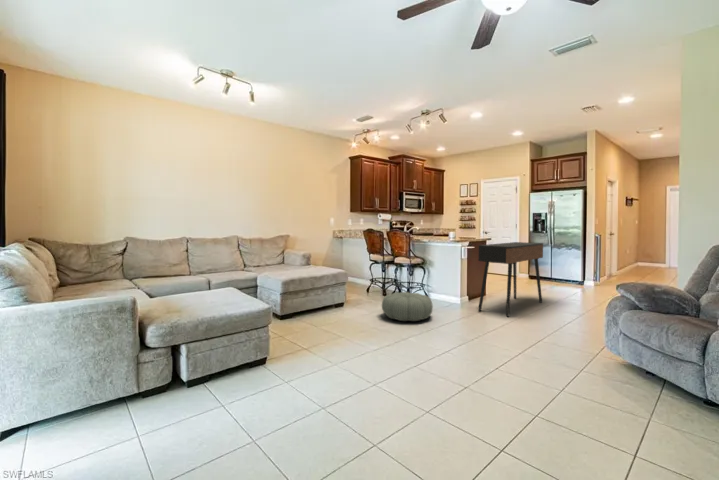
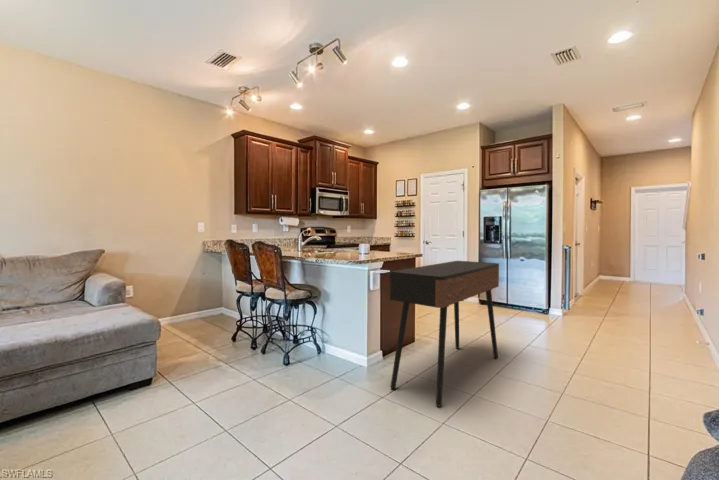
pouf: present [382,292,433,321] -> none [191,361,297,439]

